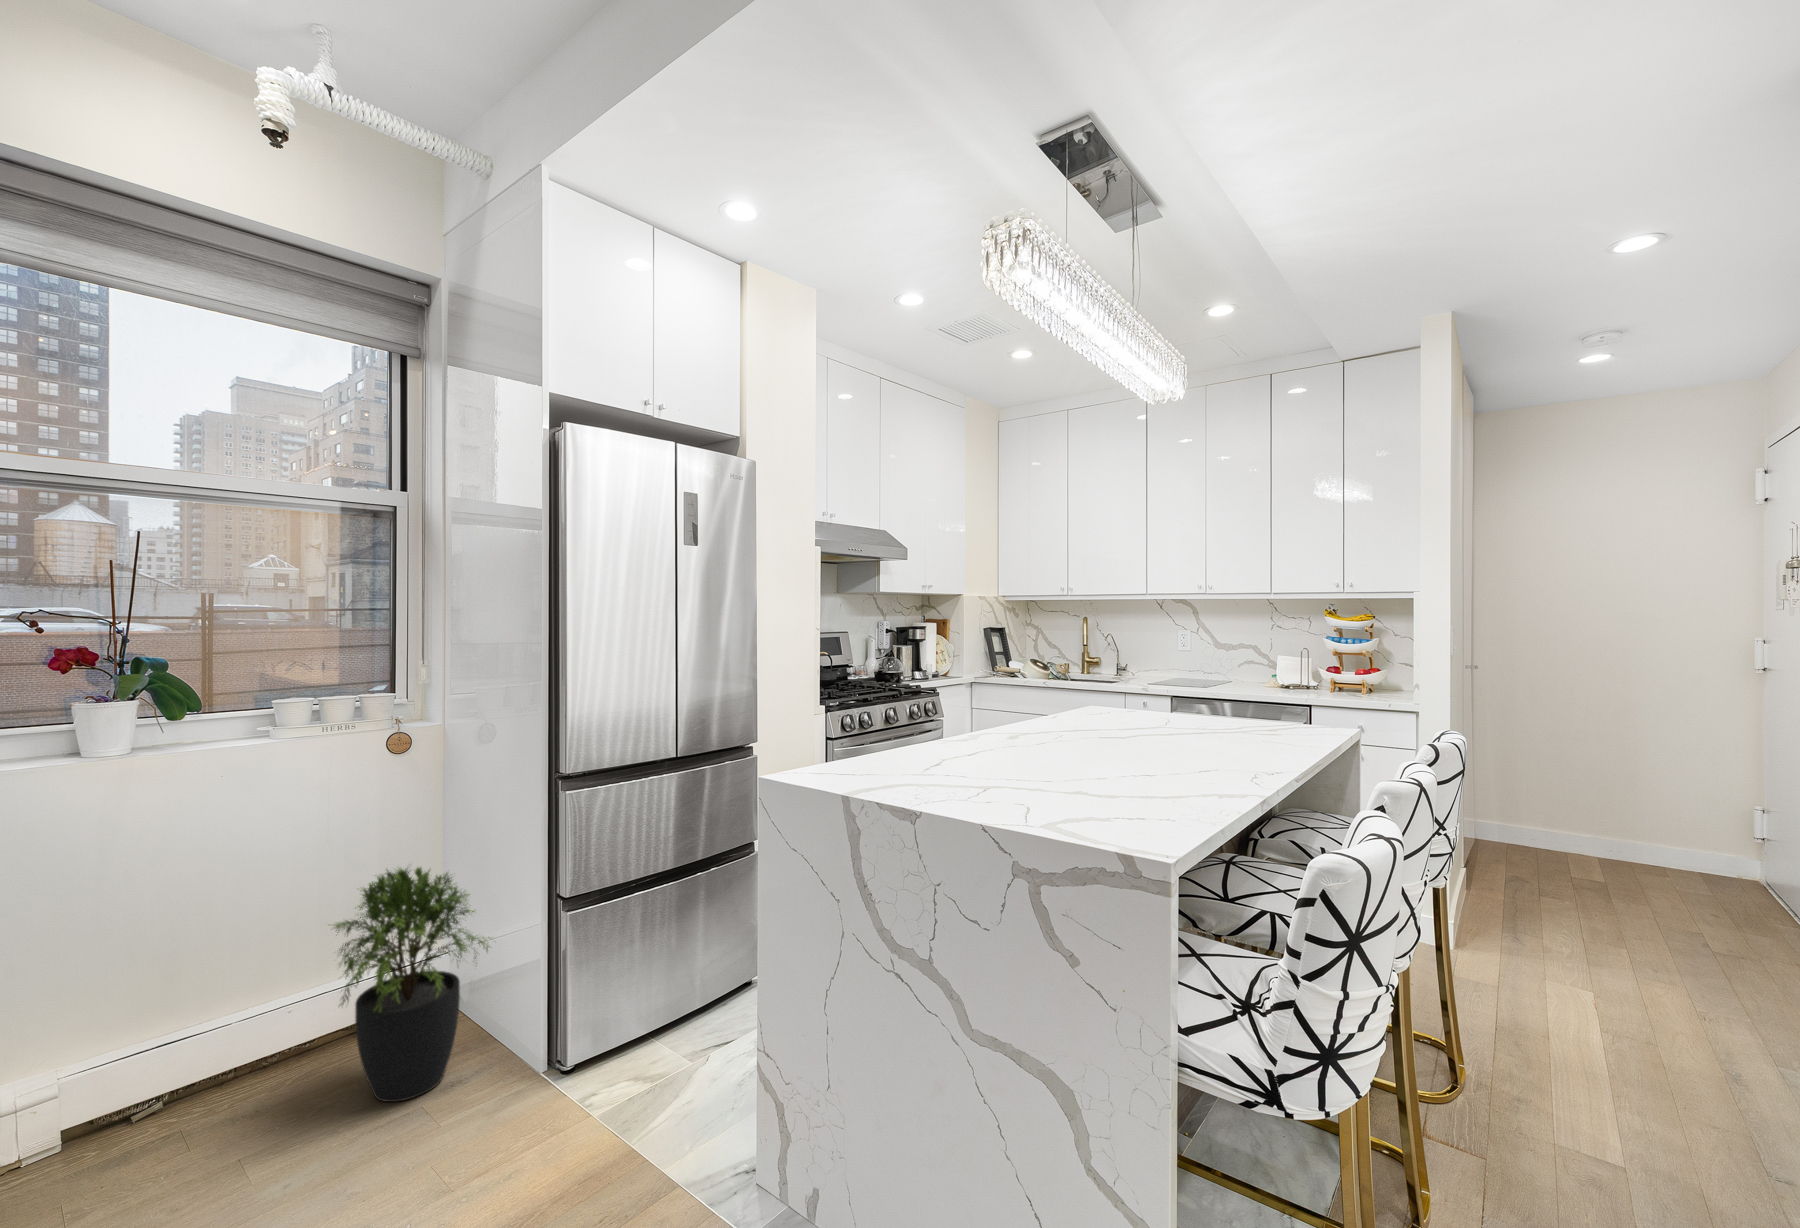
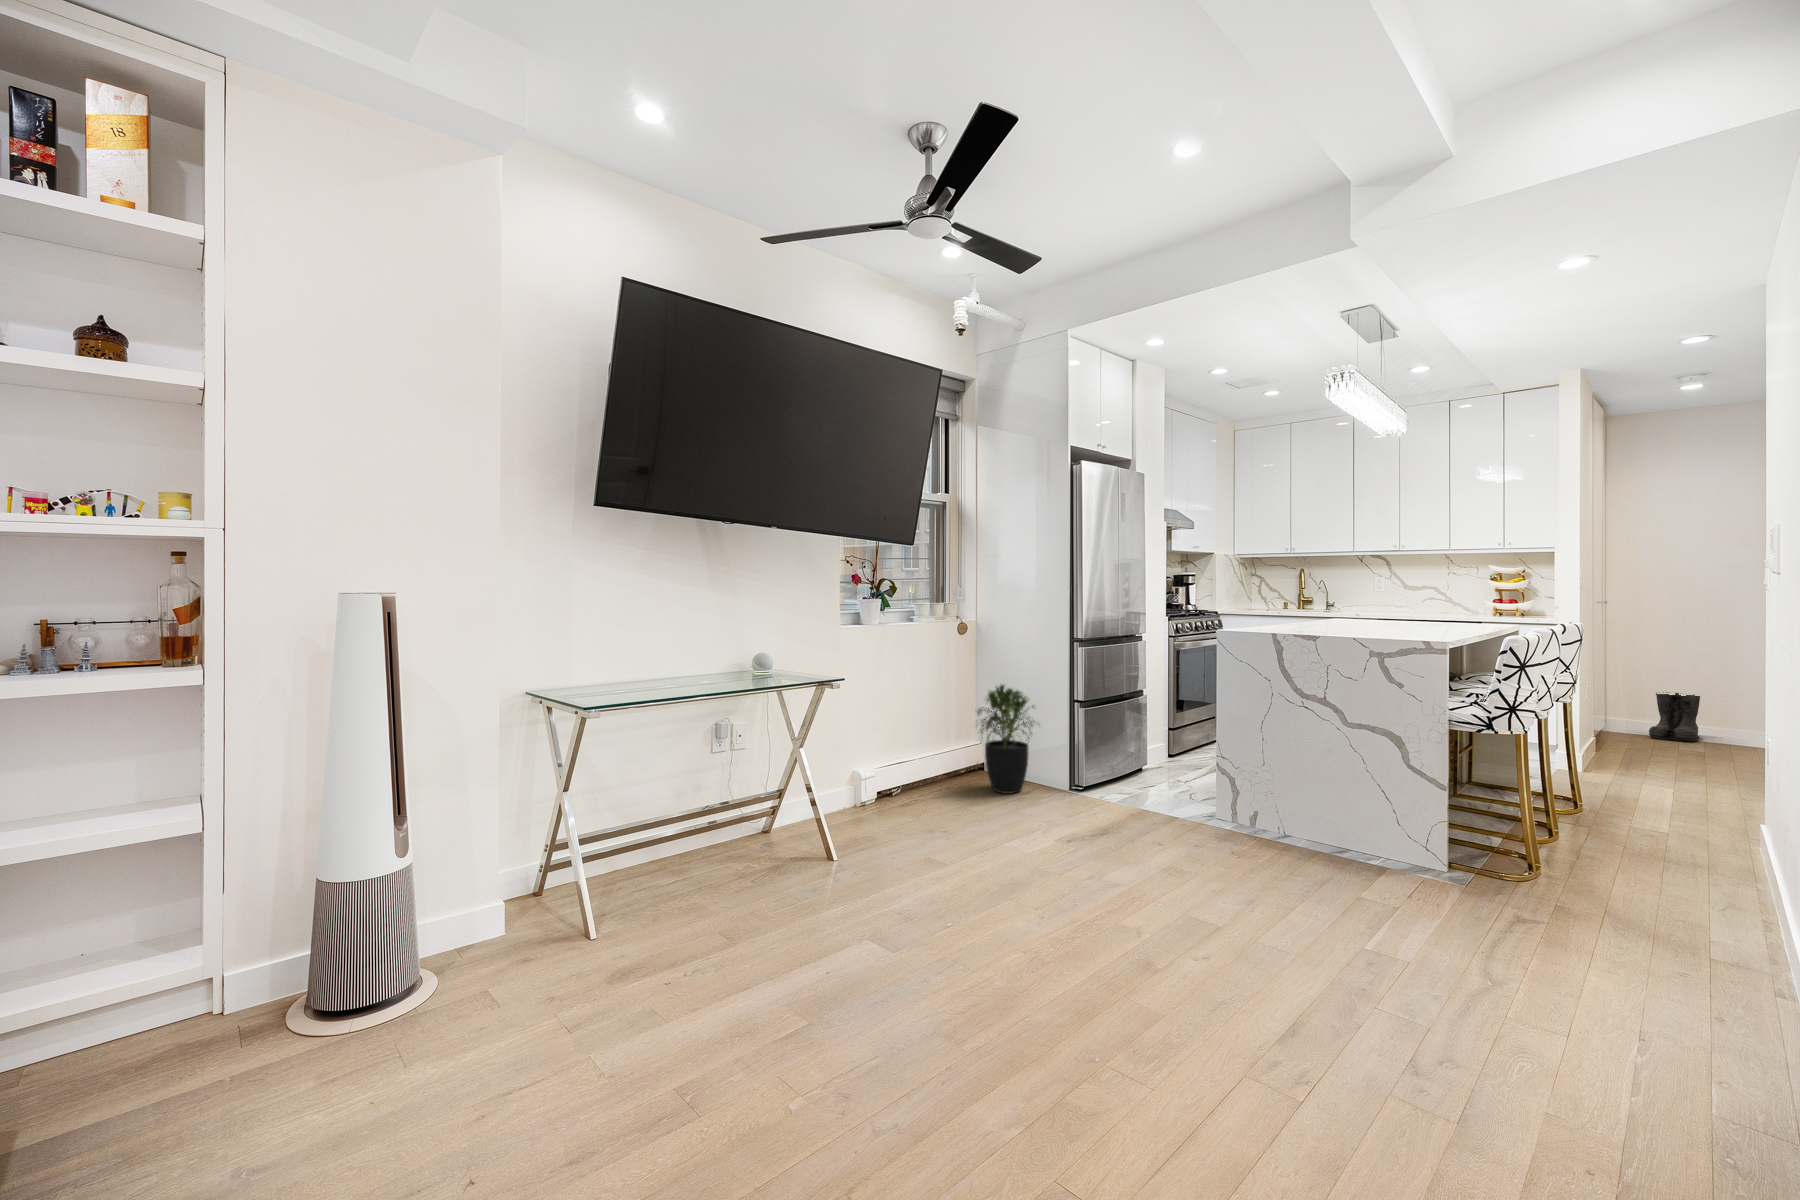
boots: none [1524,794,1586,868] -> present [1649,692,1700,741]

